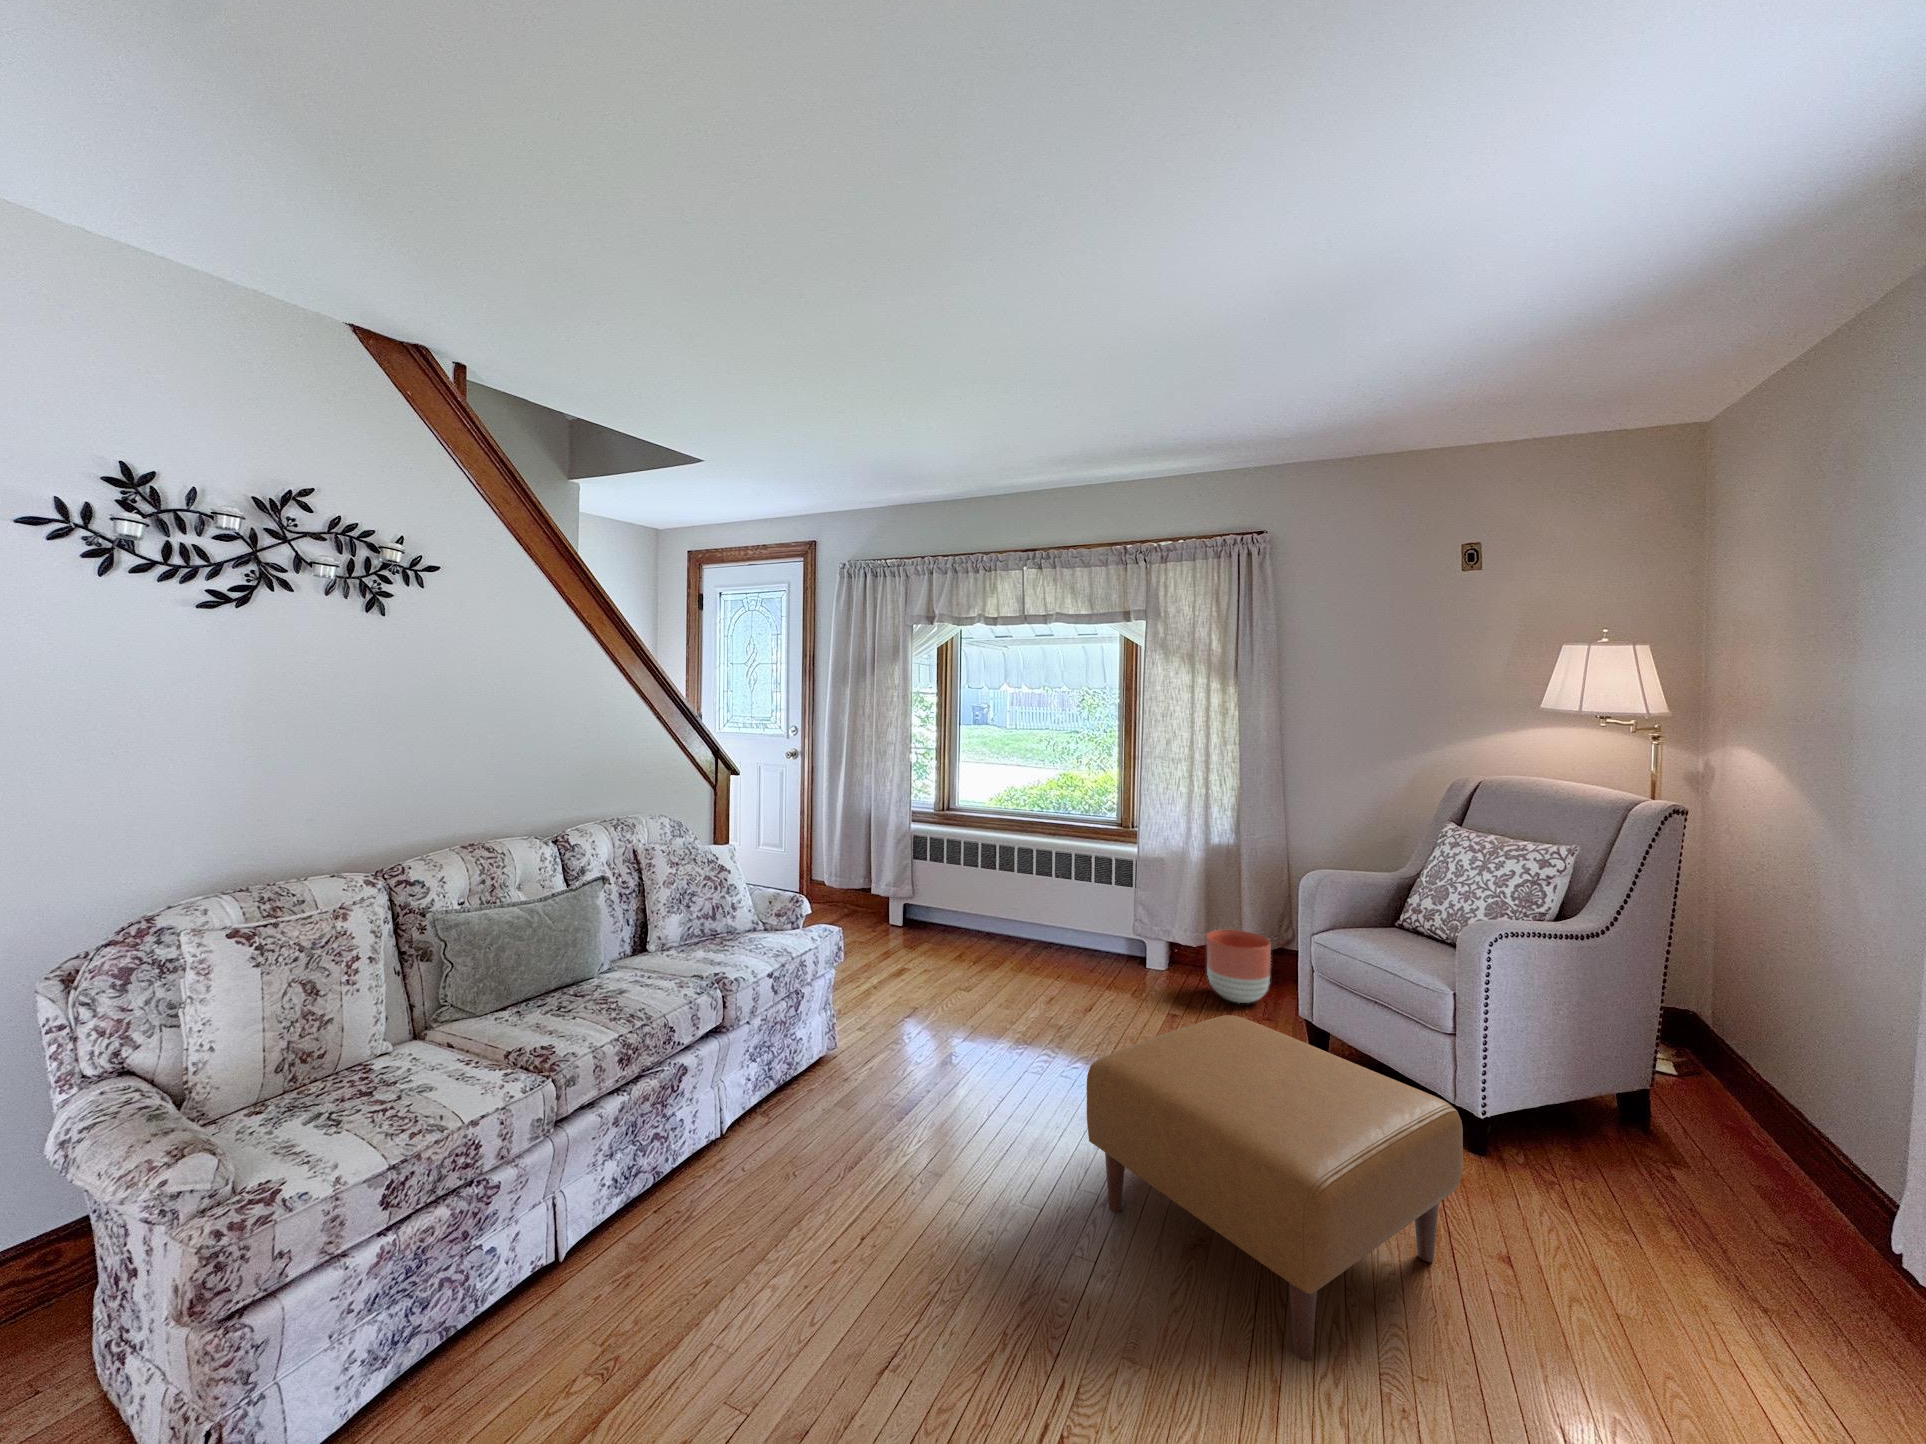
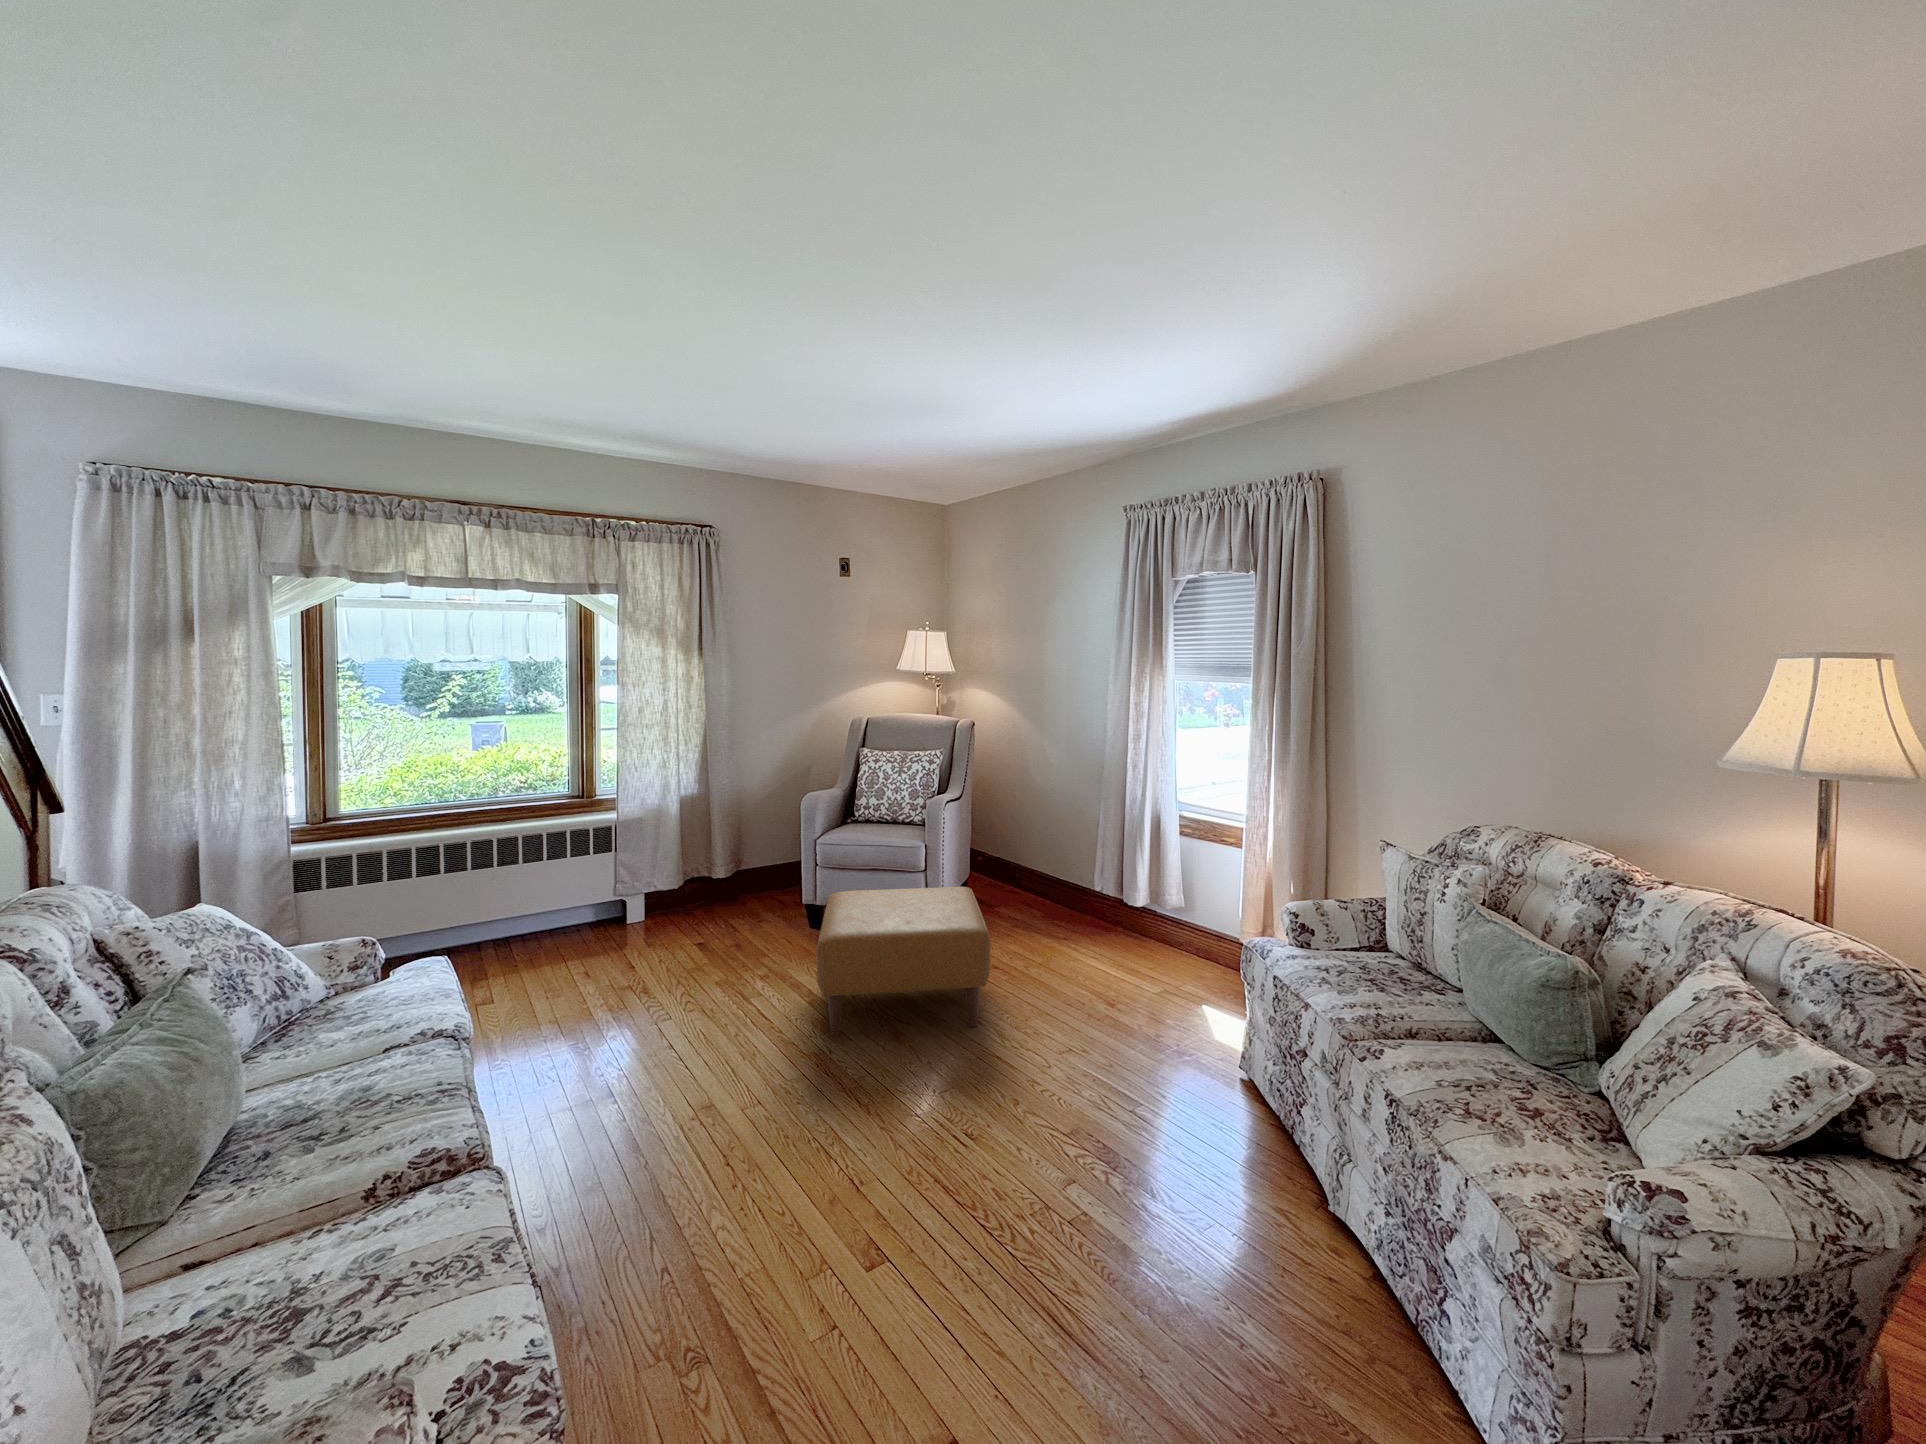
planter: present [1206,930,1271,1003] -> none [697,859,747,916]

